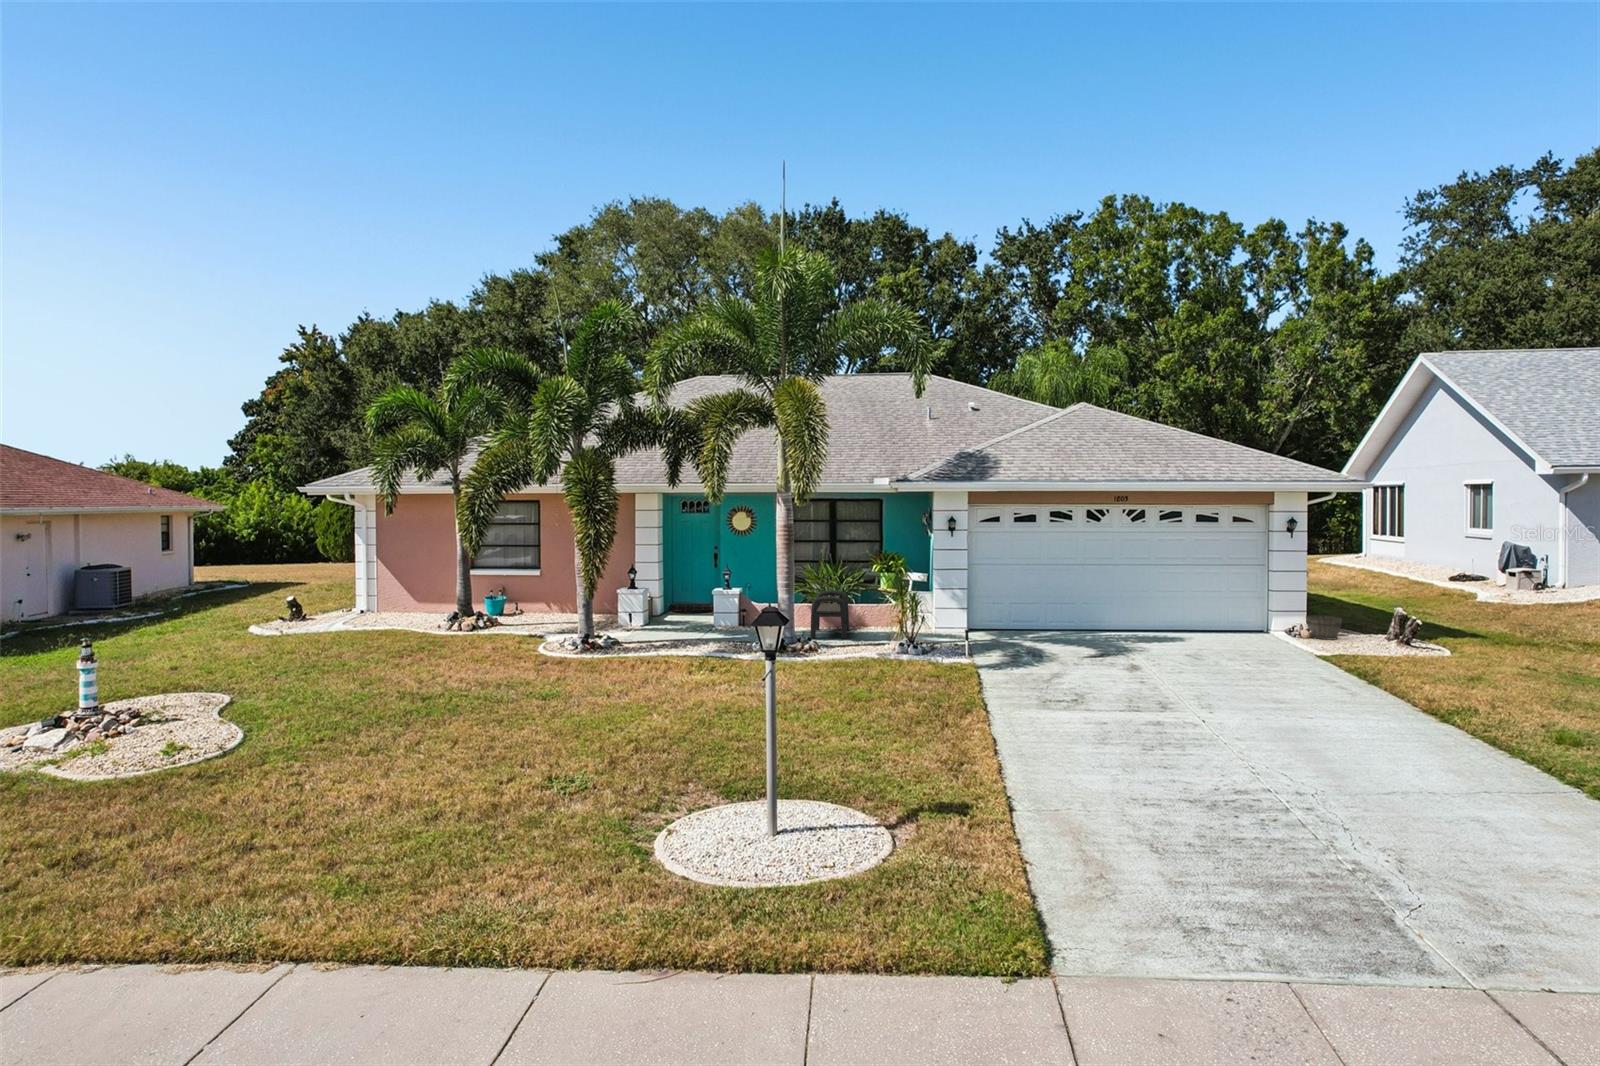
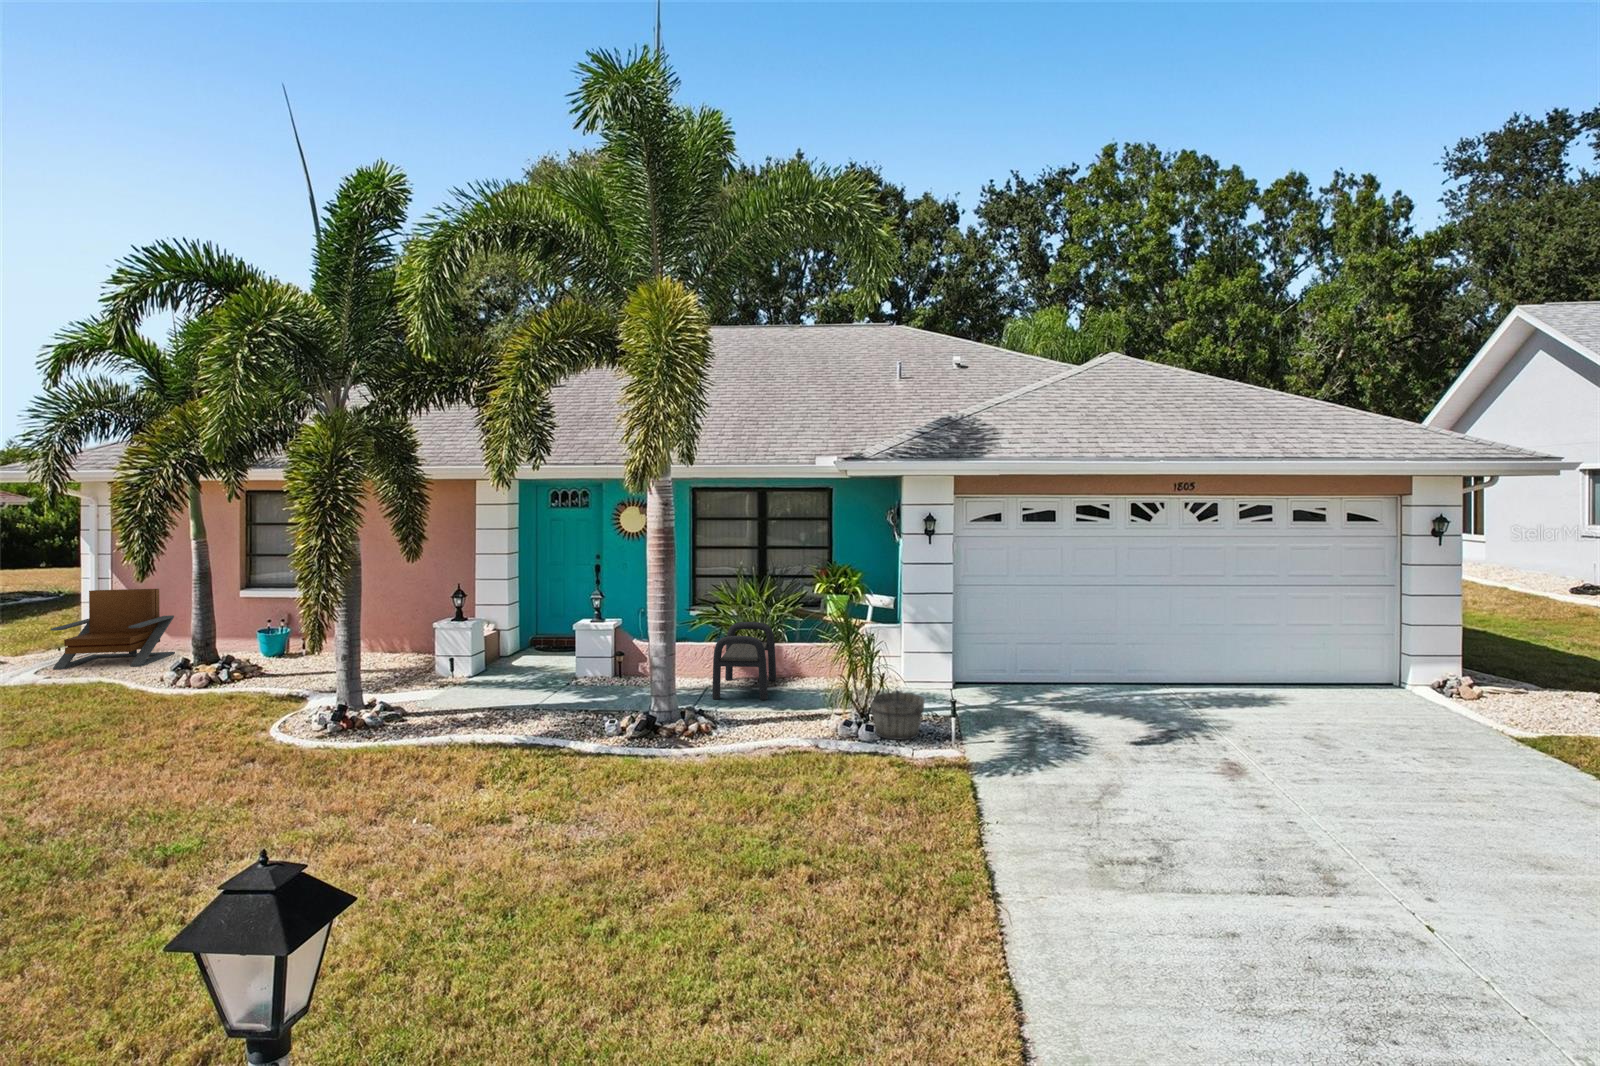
lounge chair: none [349,572,418,626] -> present [51,589,175,670]
wooden bucket: present [1306,614,1342,640] -> present [871,688,925,740]

